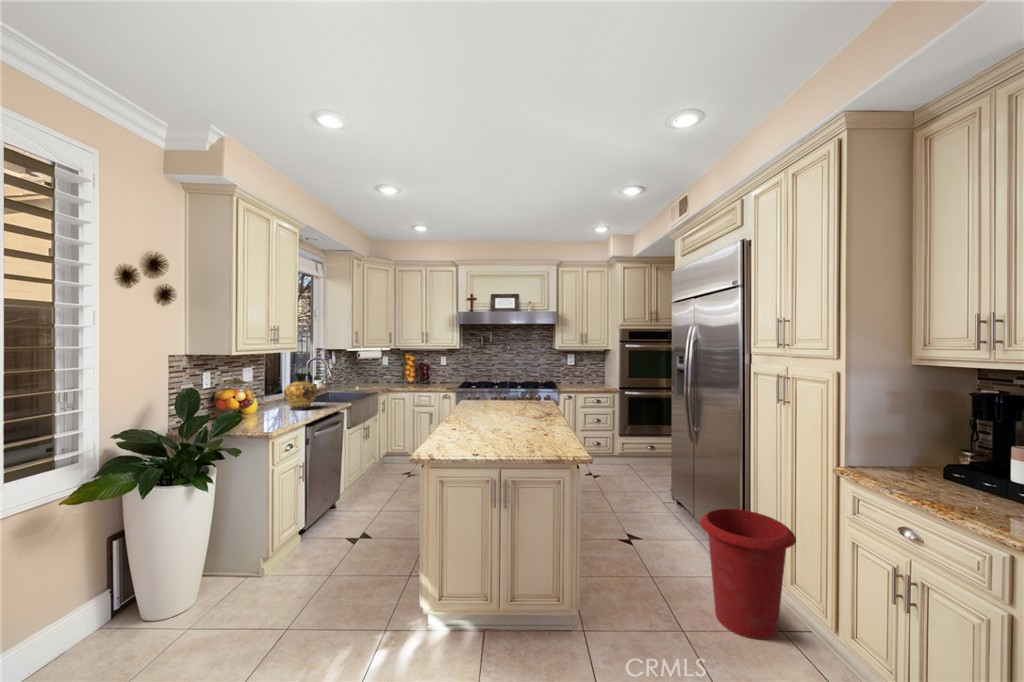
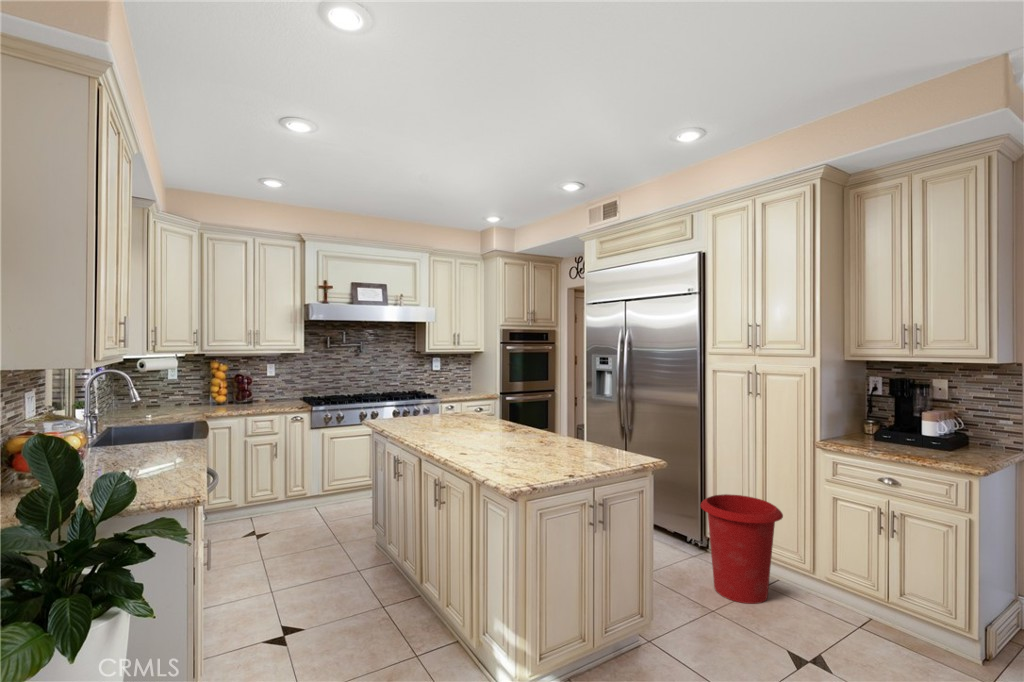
ceramic jug: present [284,372,317,410] -> none [102,393,163,455]

